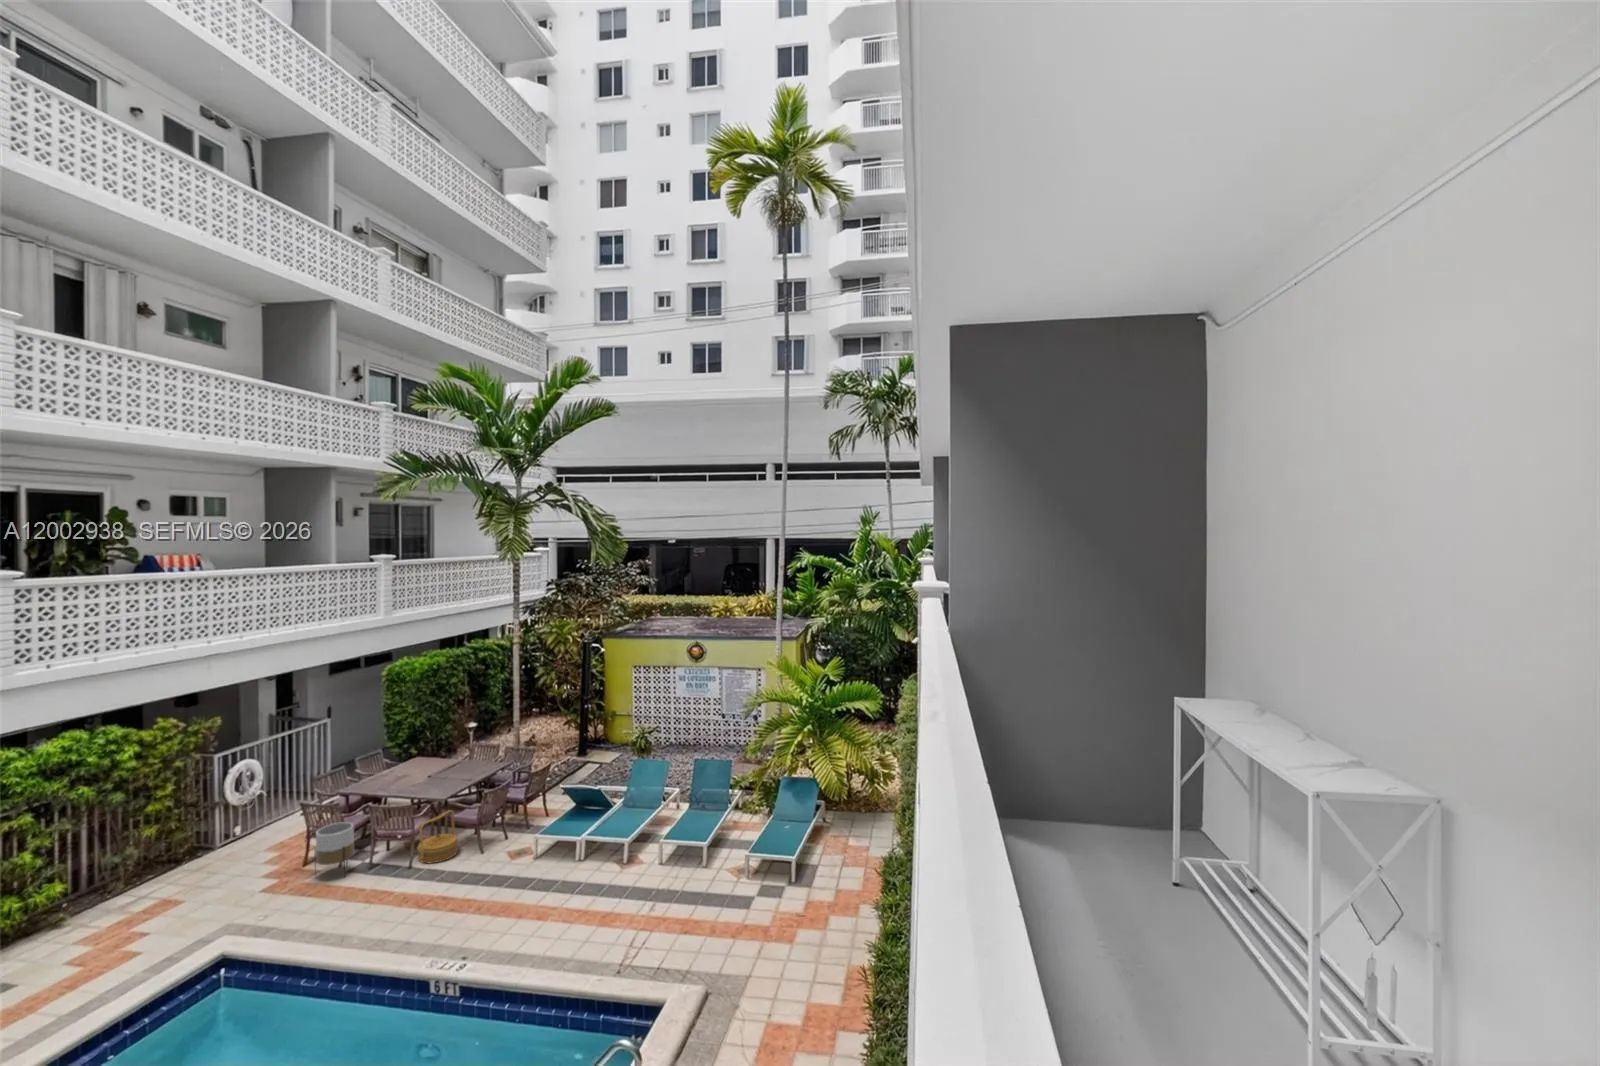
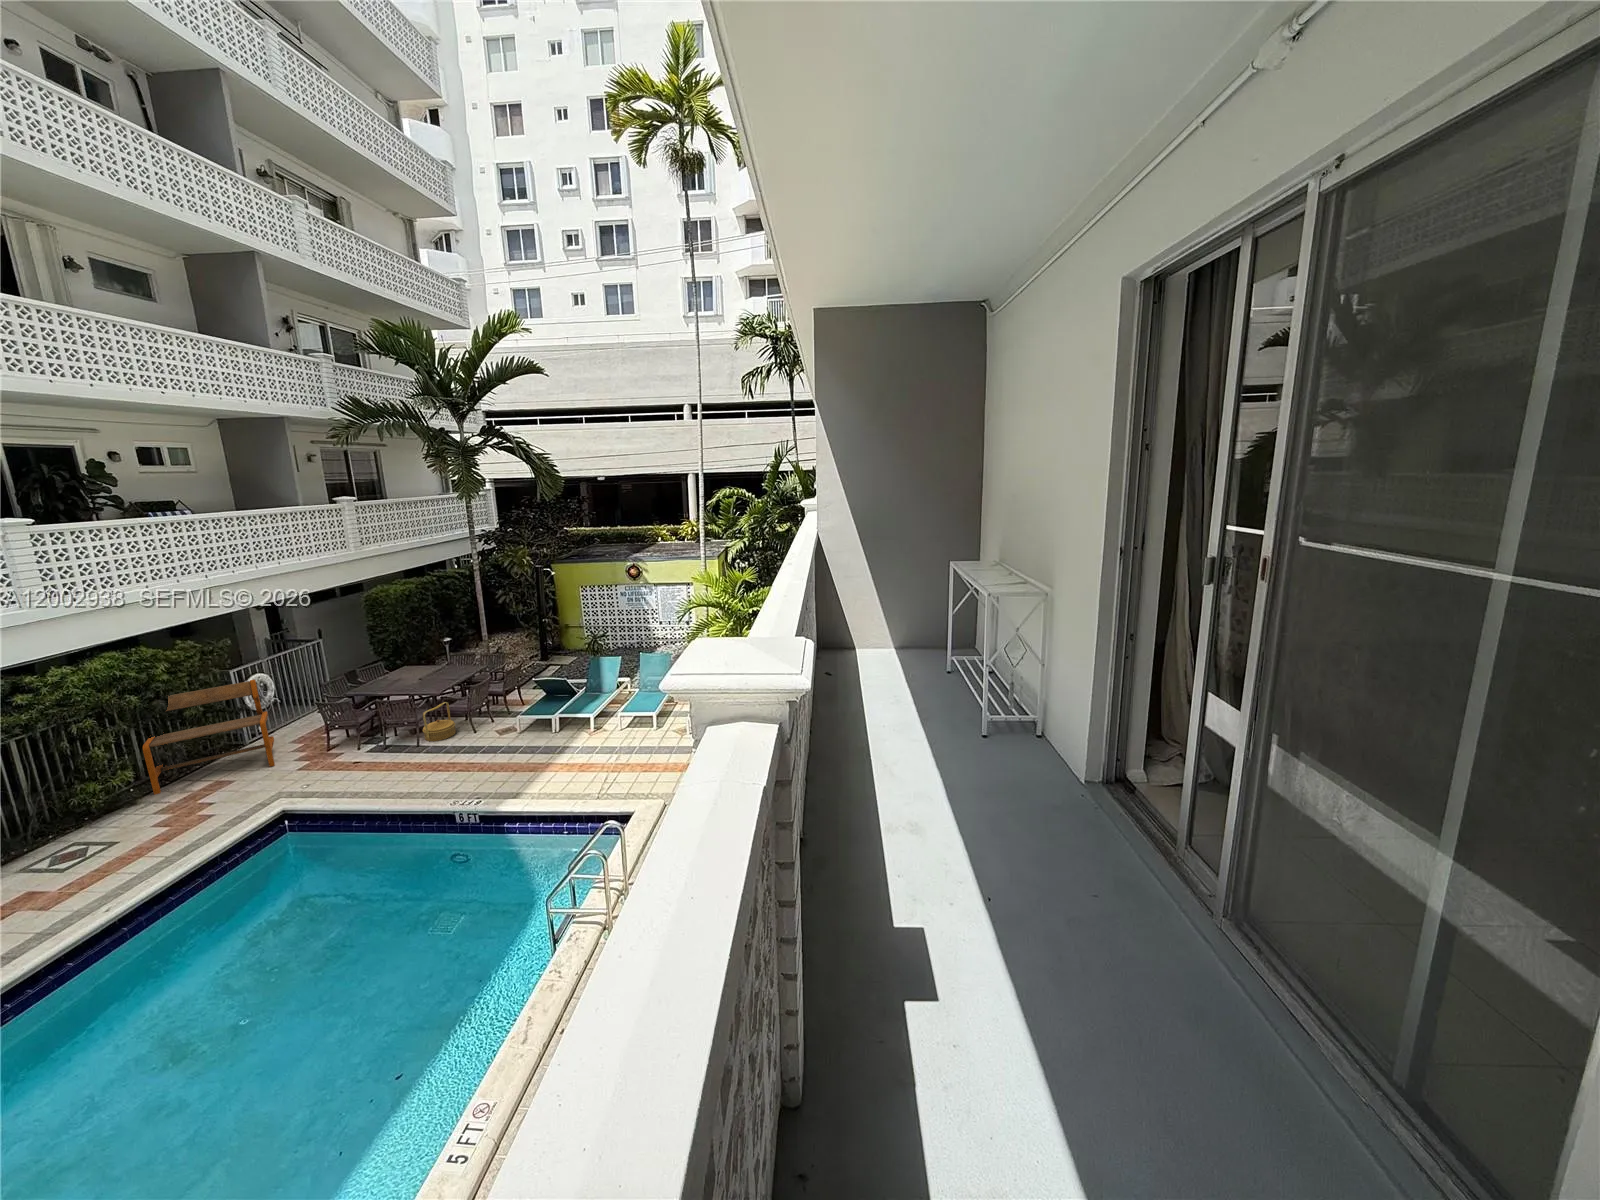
bench: none [84,769,244,917] -> present [143,679,275,795]
planter: present [315,822,354,865] -> none [337,715,371,757]

